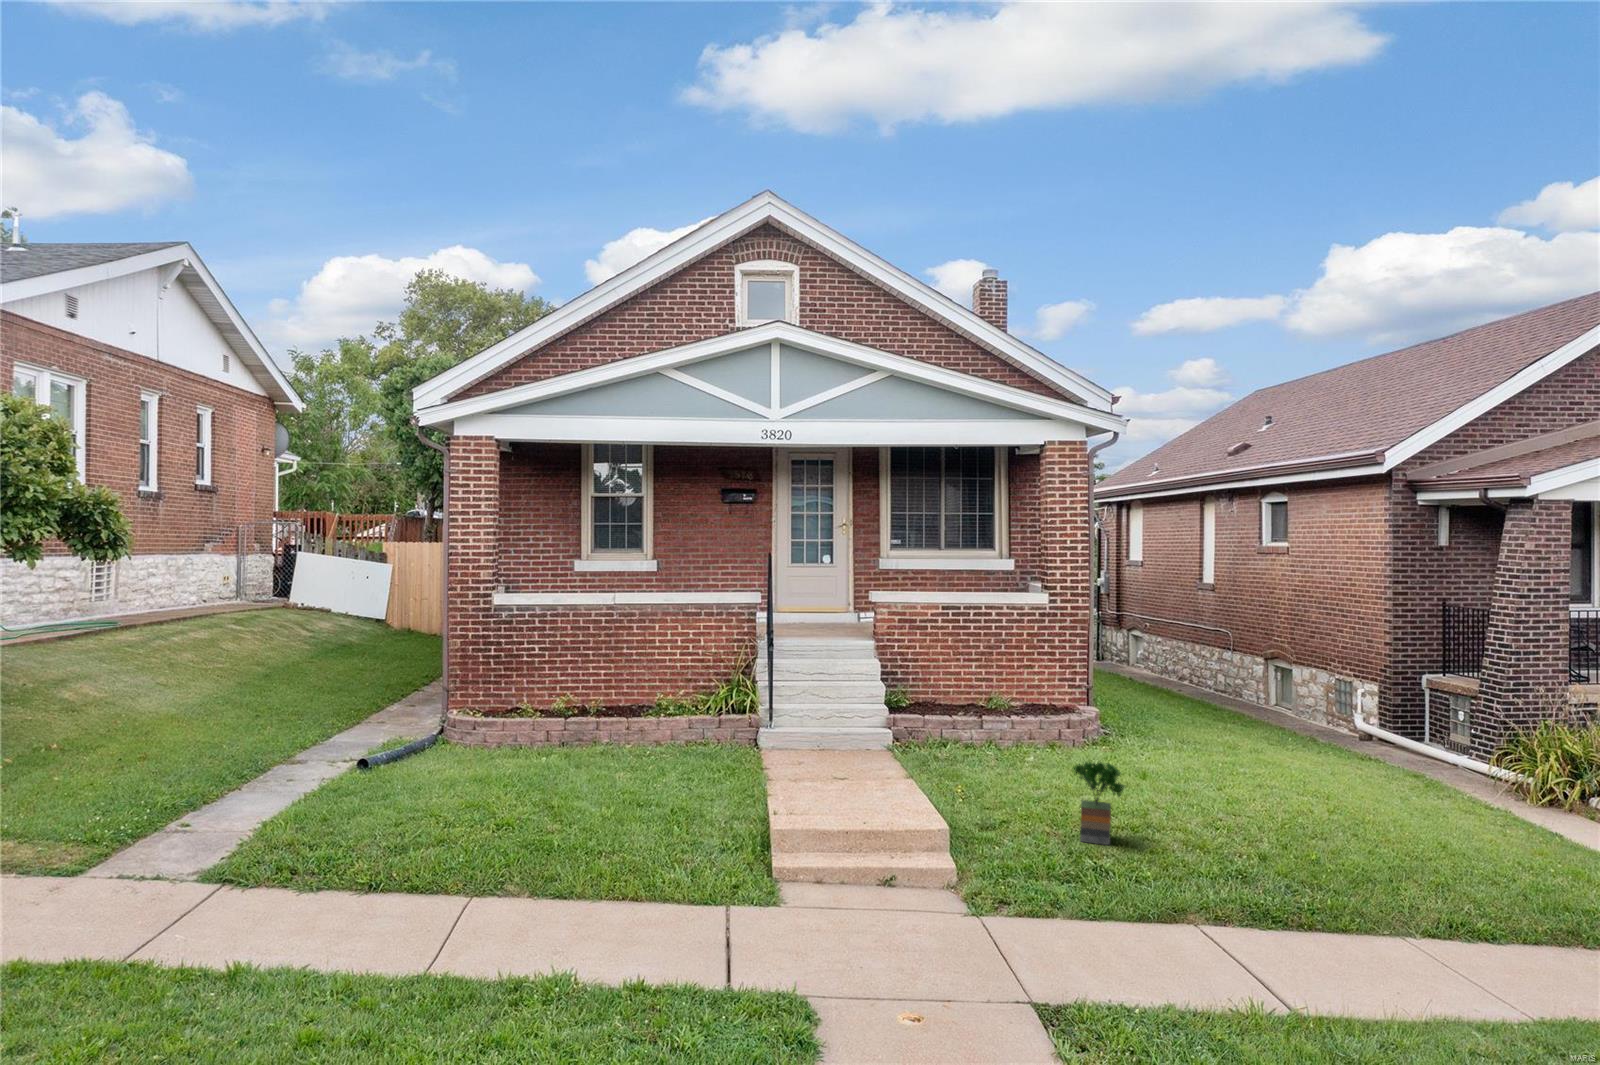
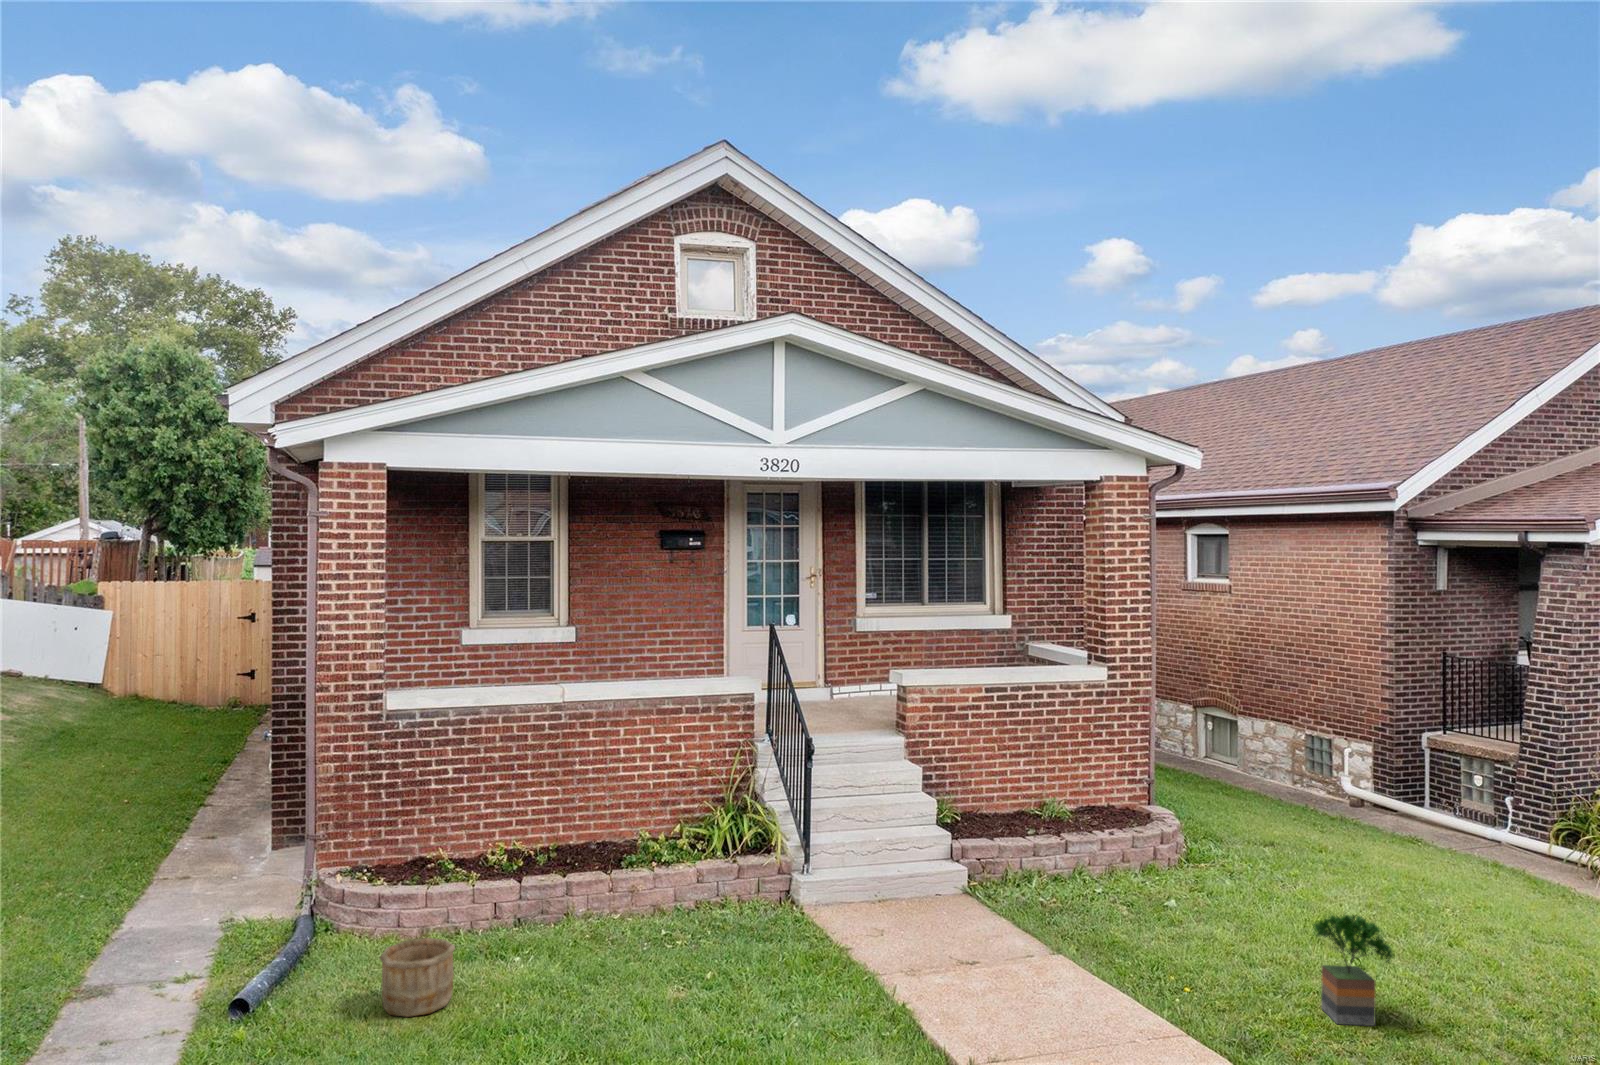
wooden bucket: none [438,738,487,783] -> present [380,938,455,1017]

